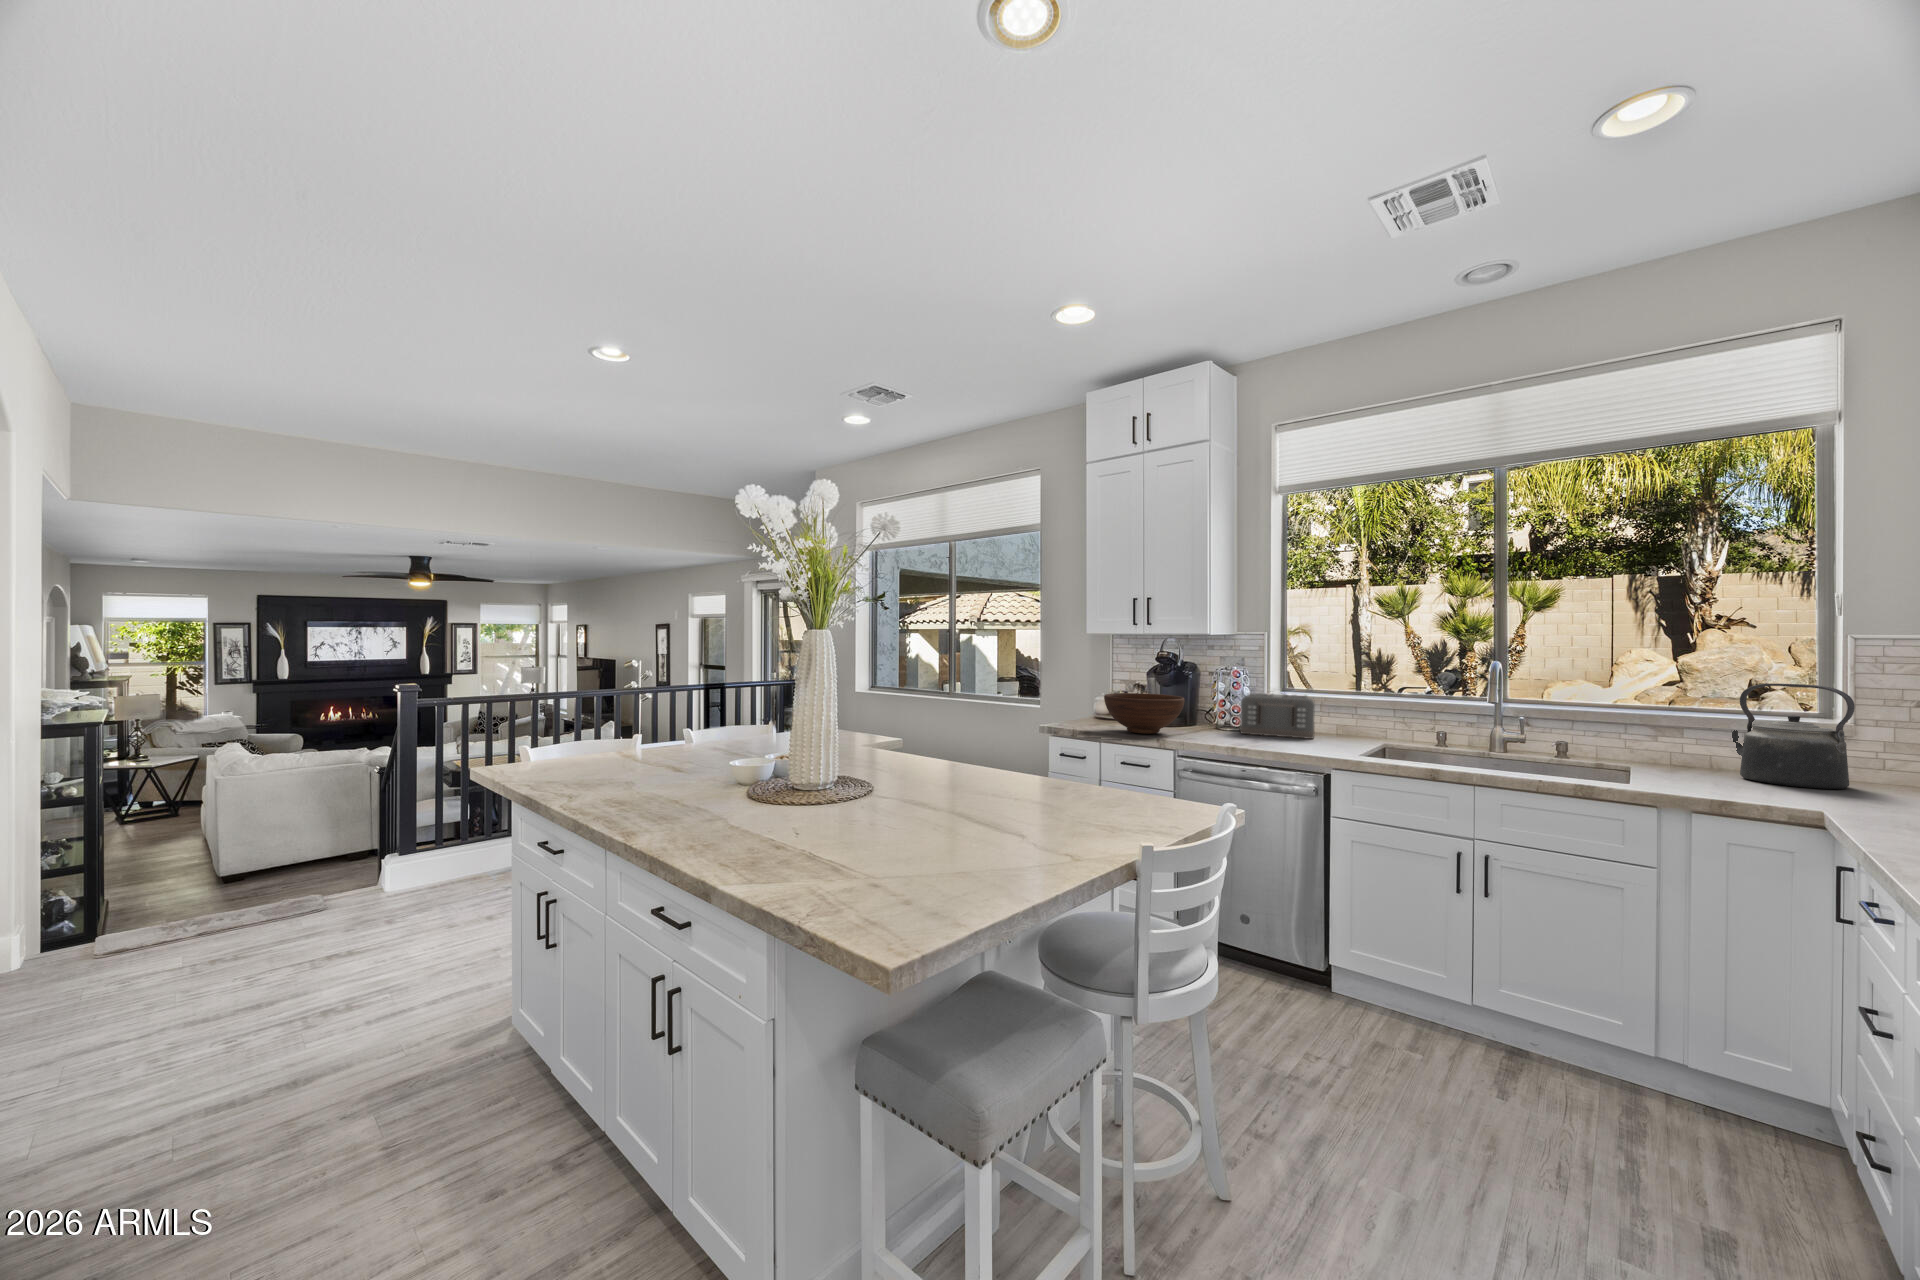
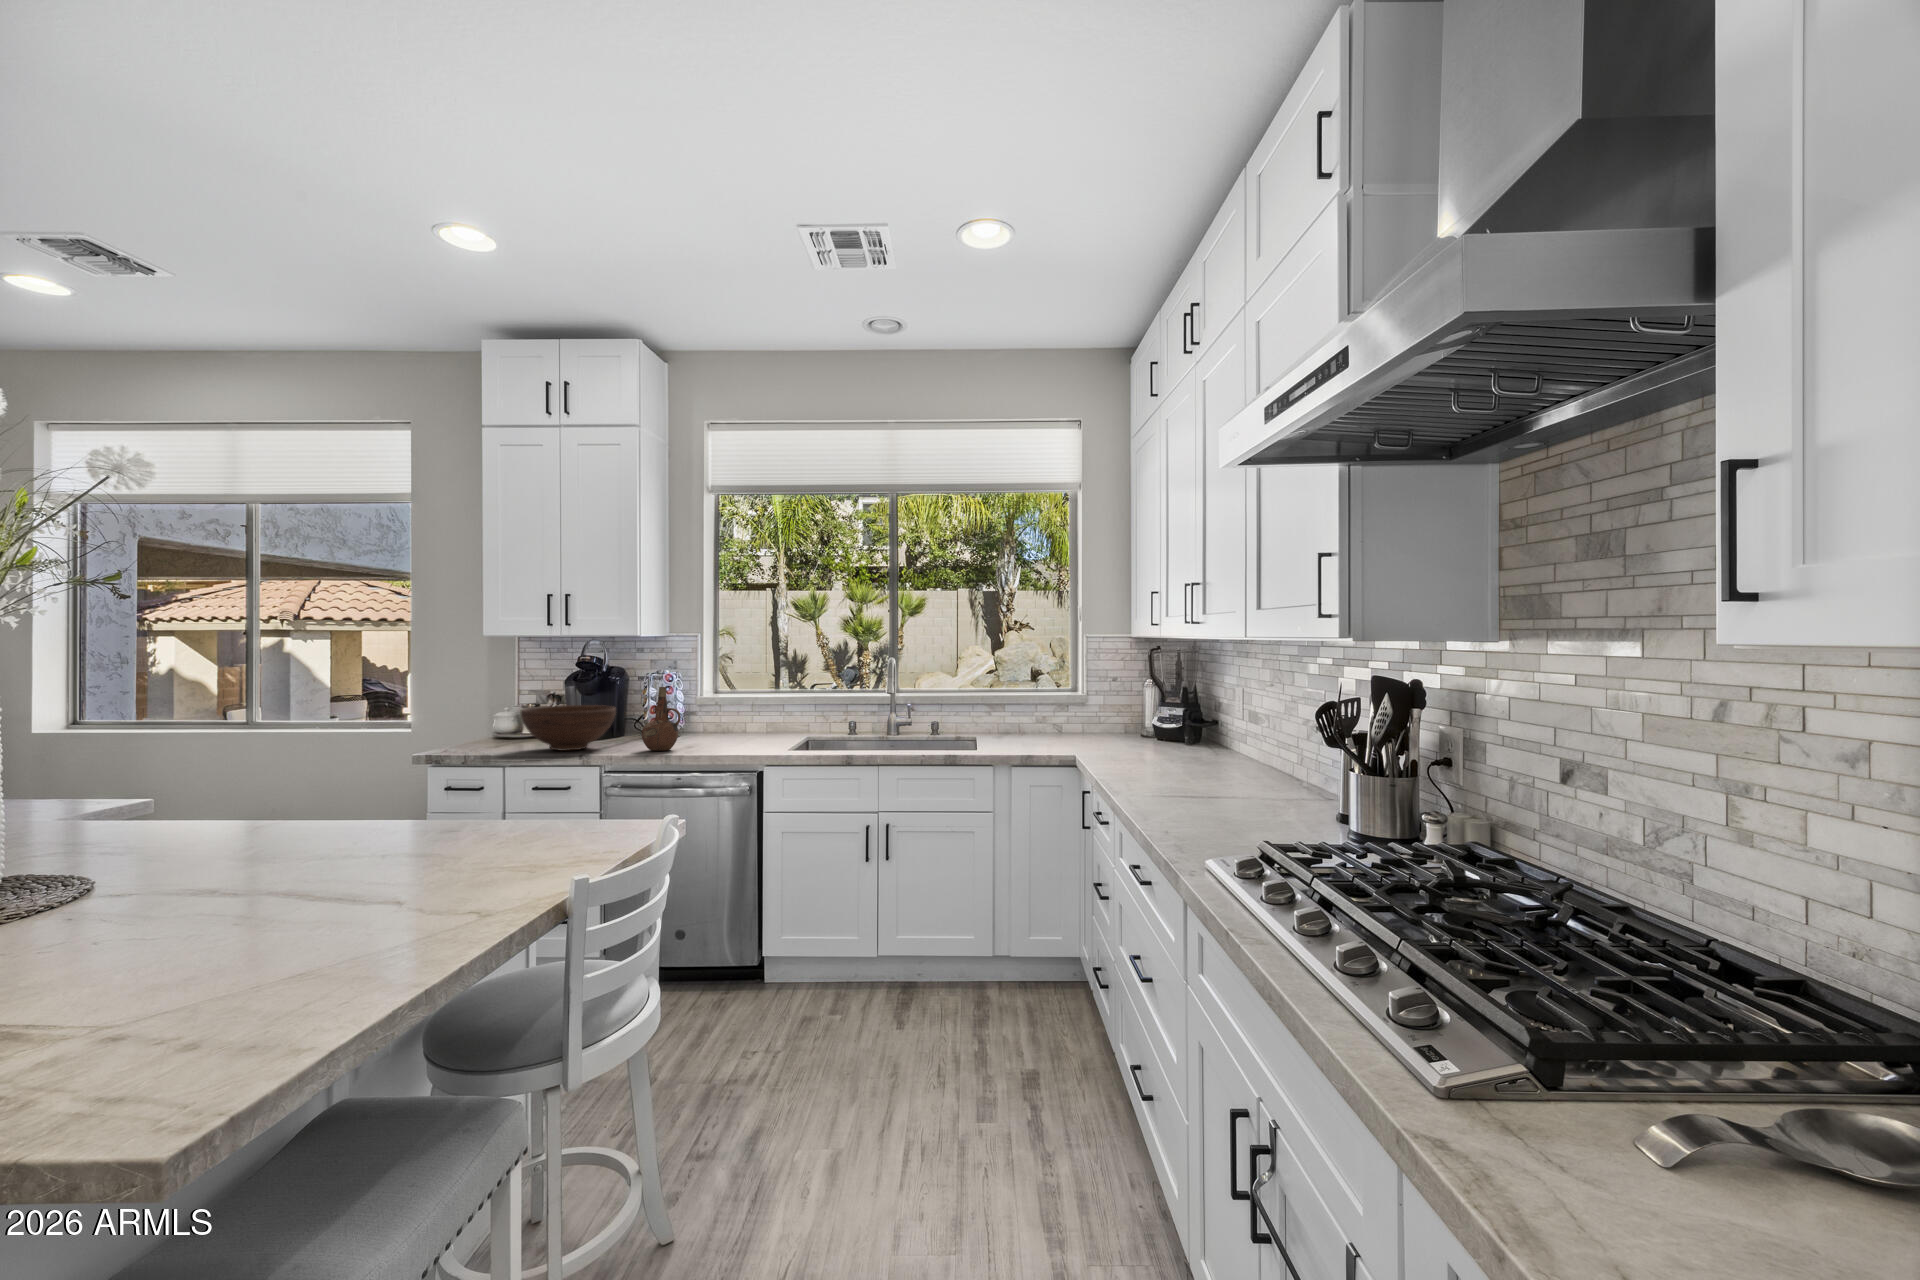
ceramic pitcher: none [1204,681,1242,743] -> present [641,687,681,751]
kettle: present [1732,683,1855,789] -> none [1018,669,1078,739]
toaster: present [1240,693,1315,739] -> none [672,695,744,741]

